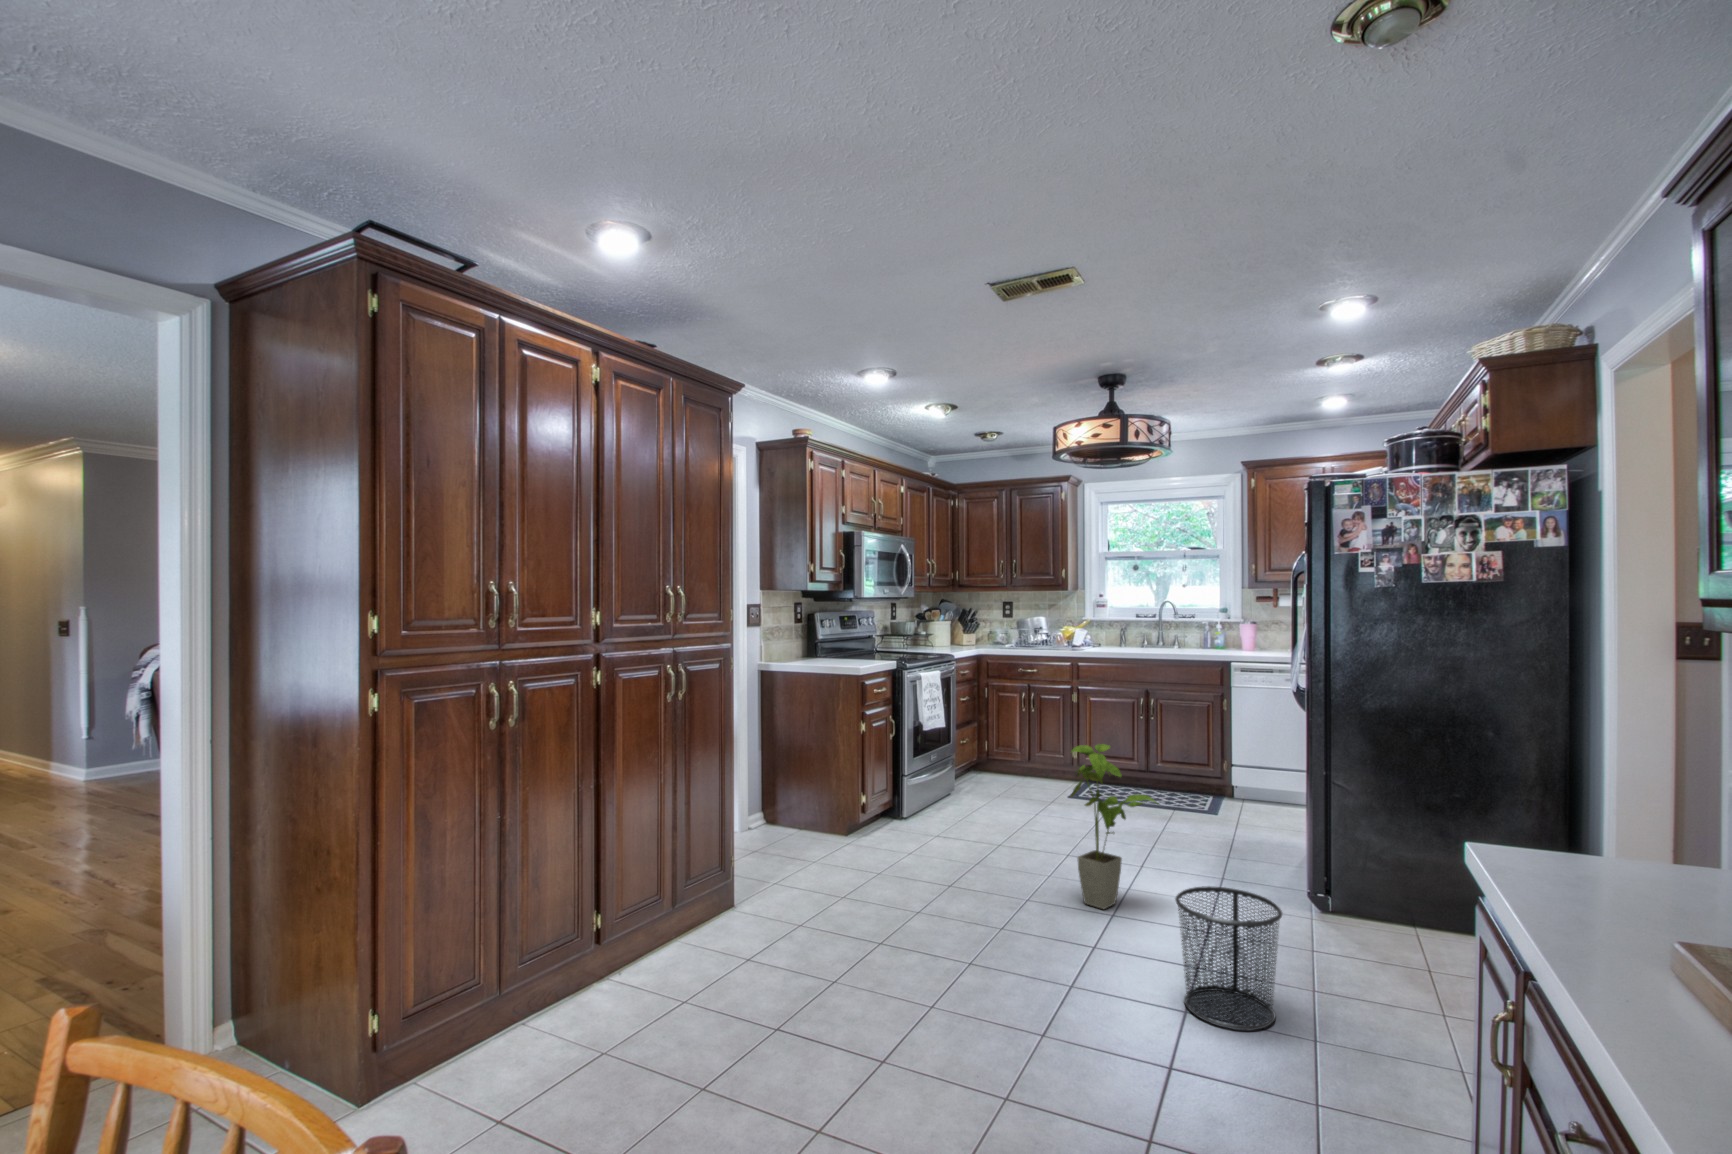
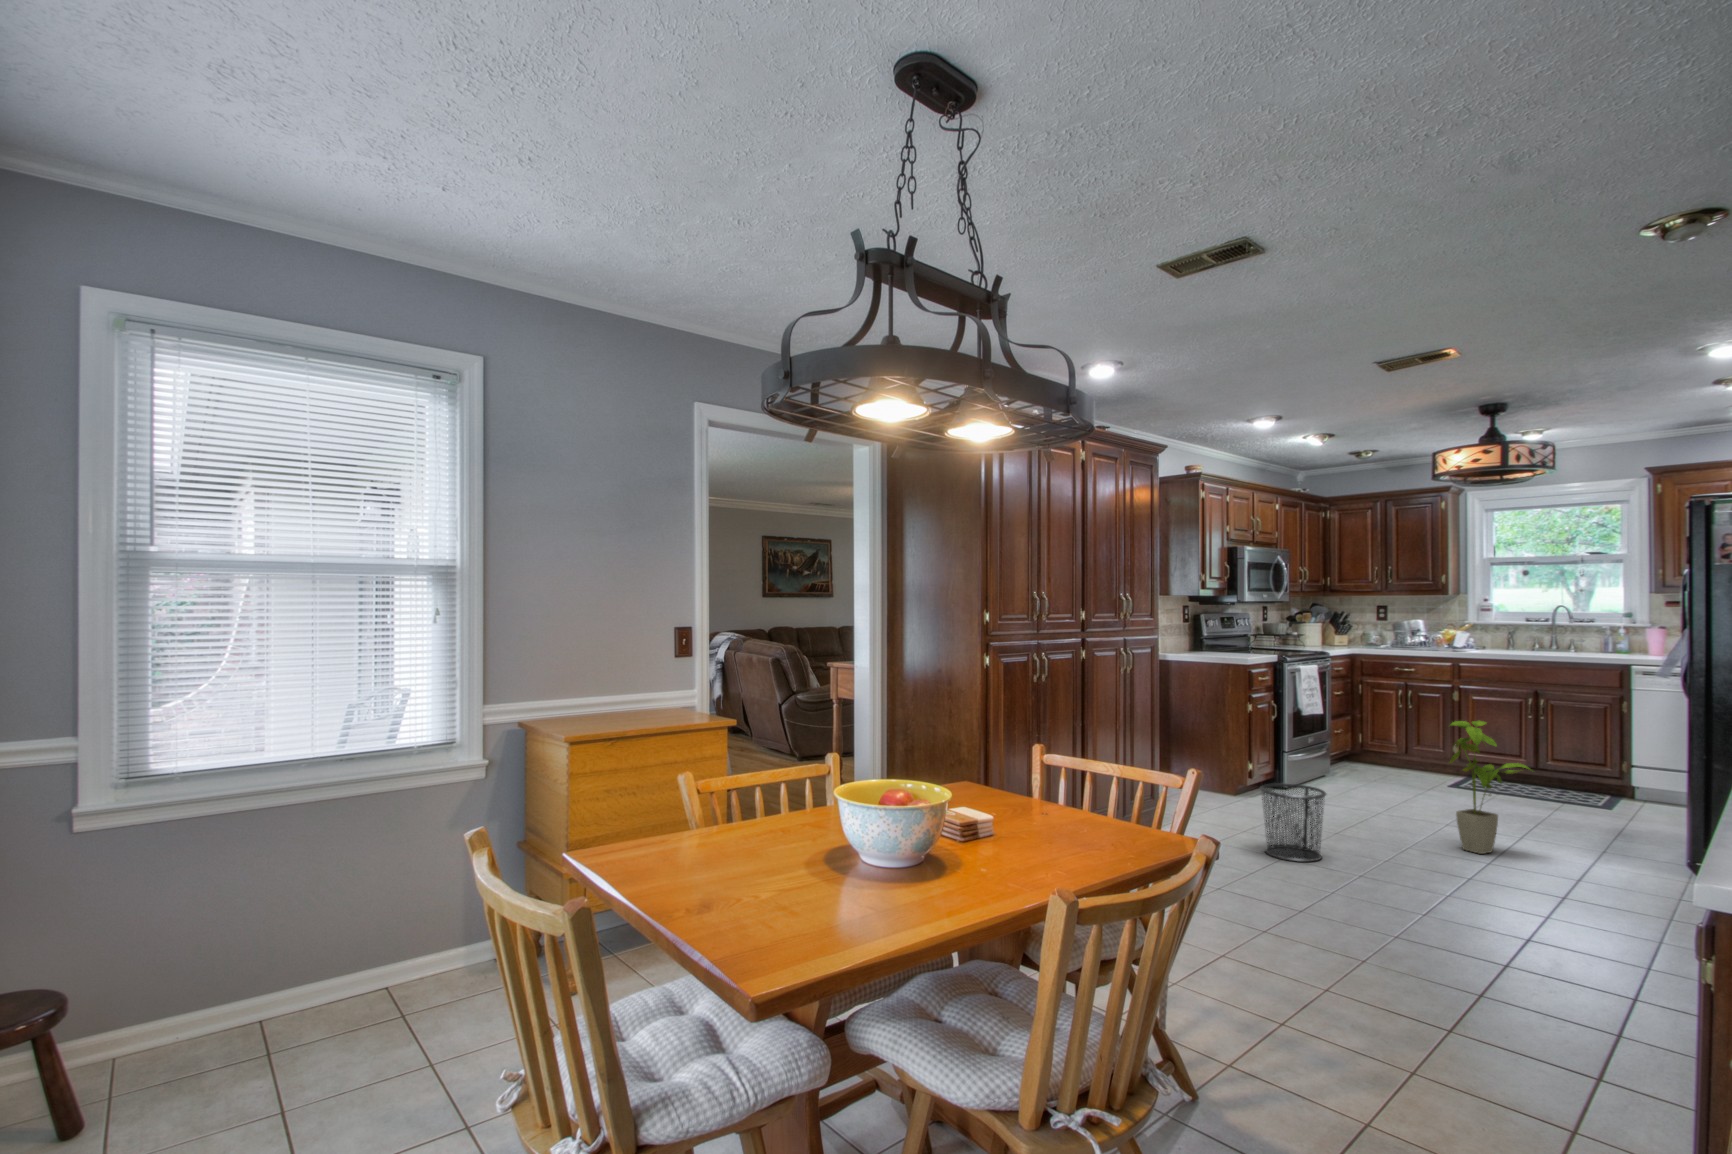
waste bin: present [1175,886,1282,1030] -> present [1260,783,1326,862]

